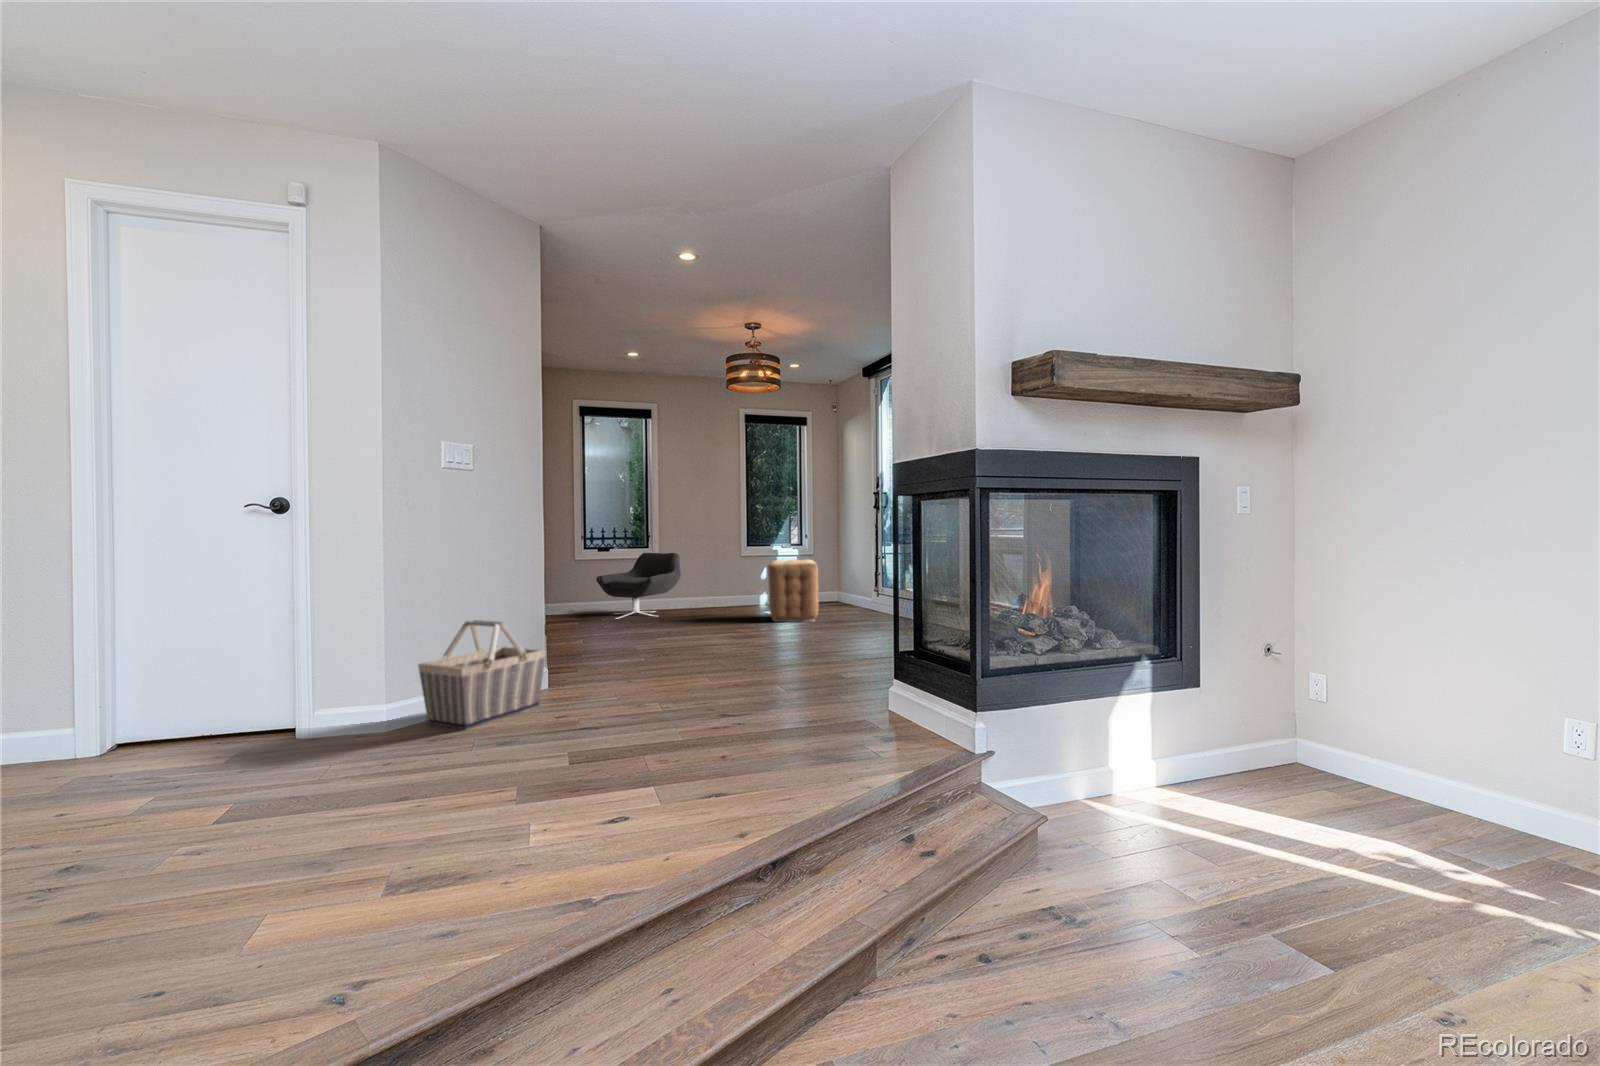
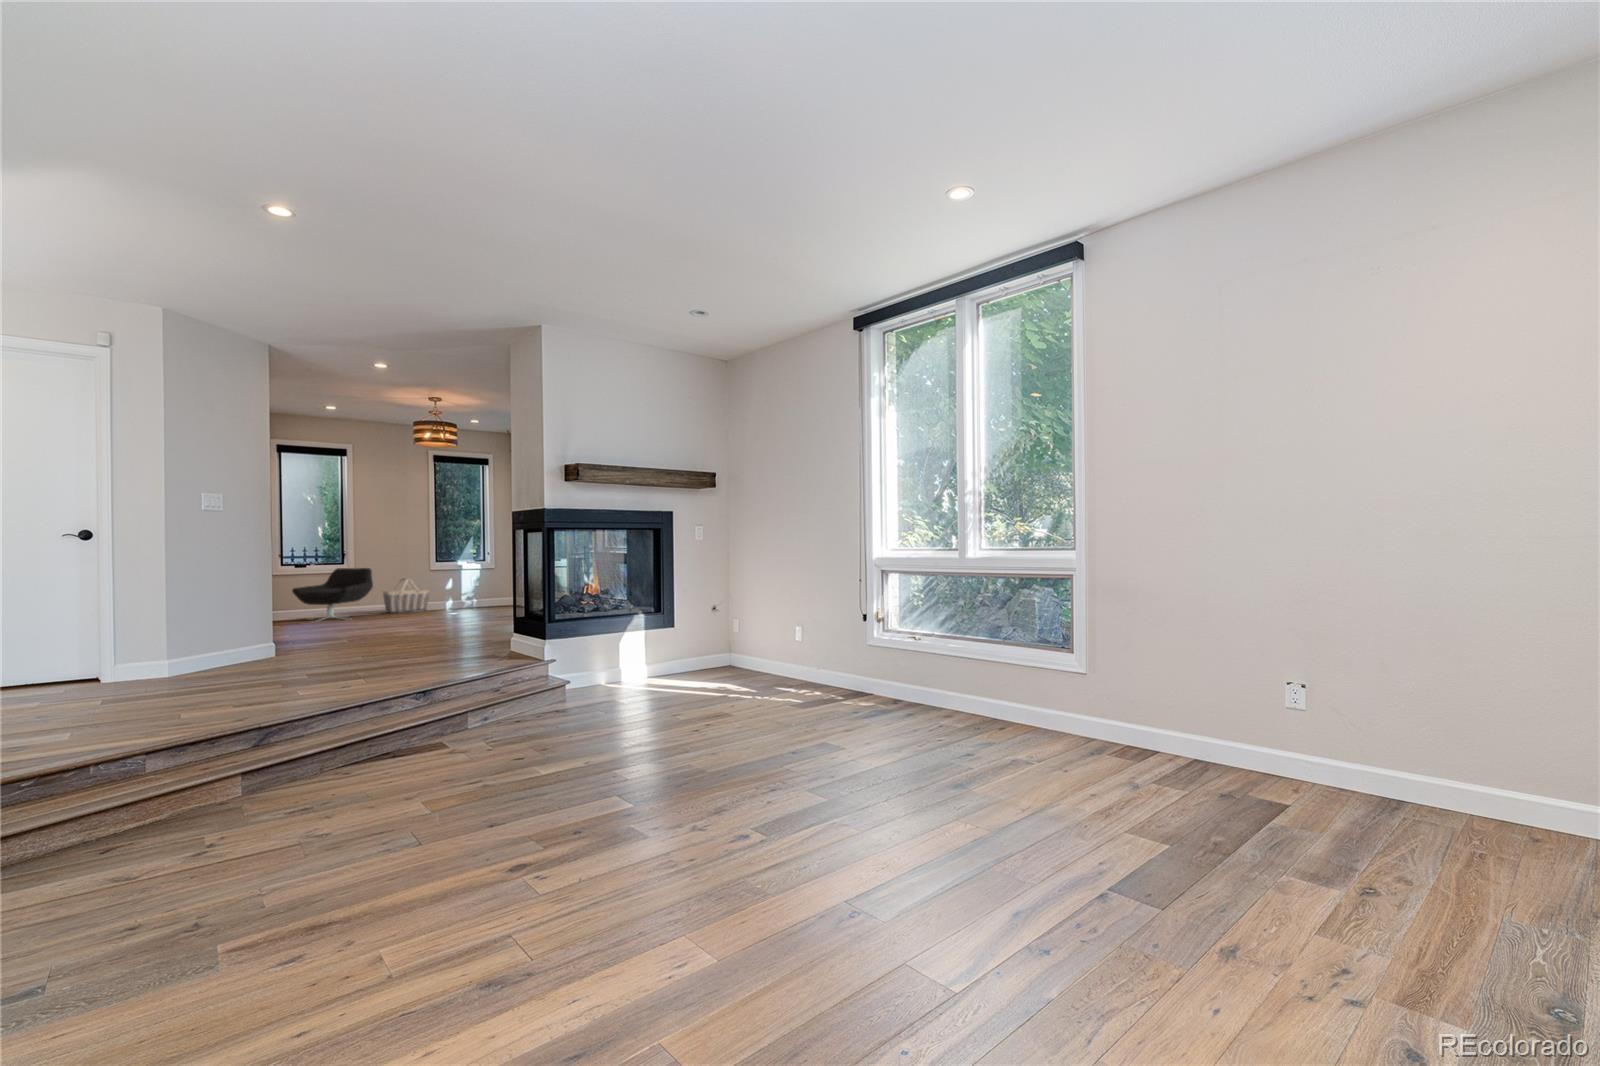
ottoman: present [768,560,819,622] -> none [450,571,491,618]
basket: present [418,620,546,729] -> present [383,578,429,613]

